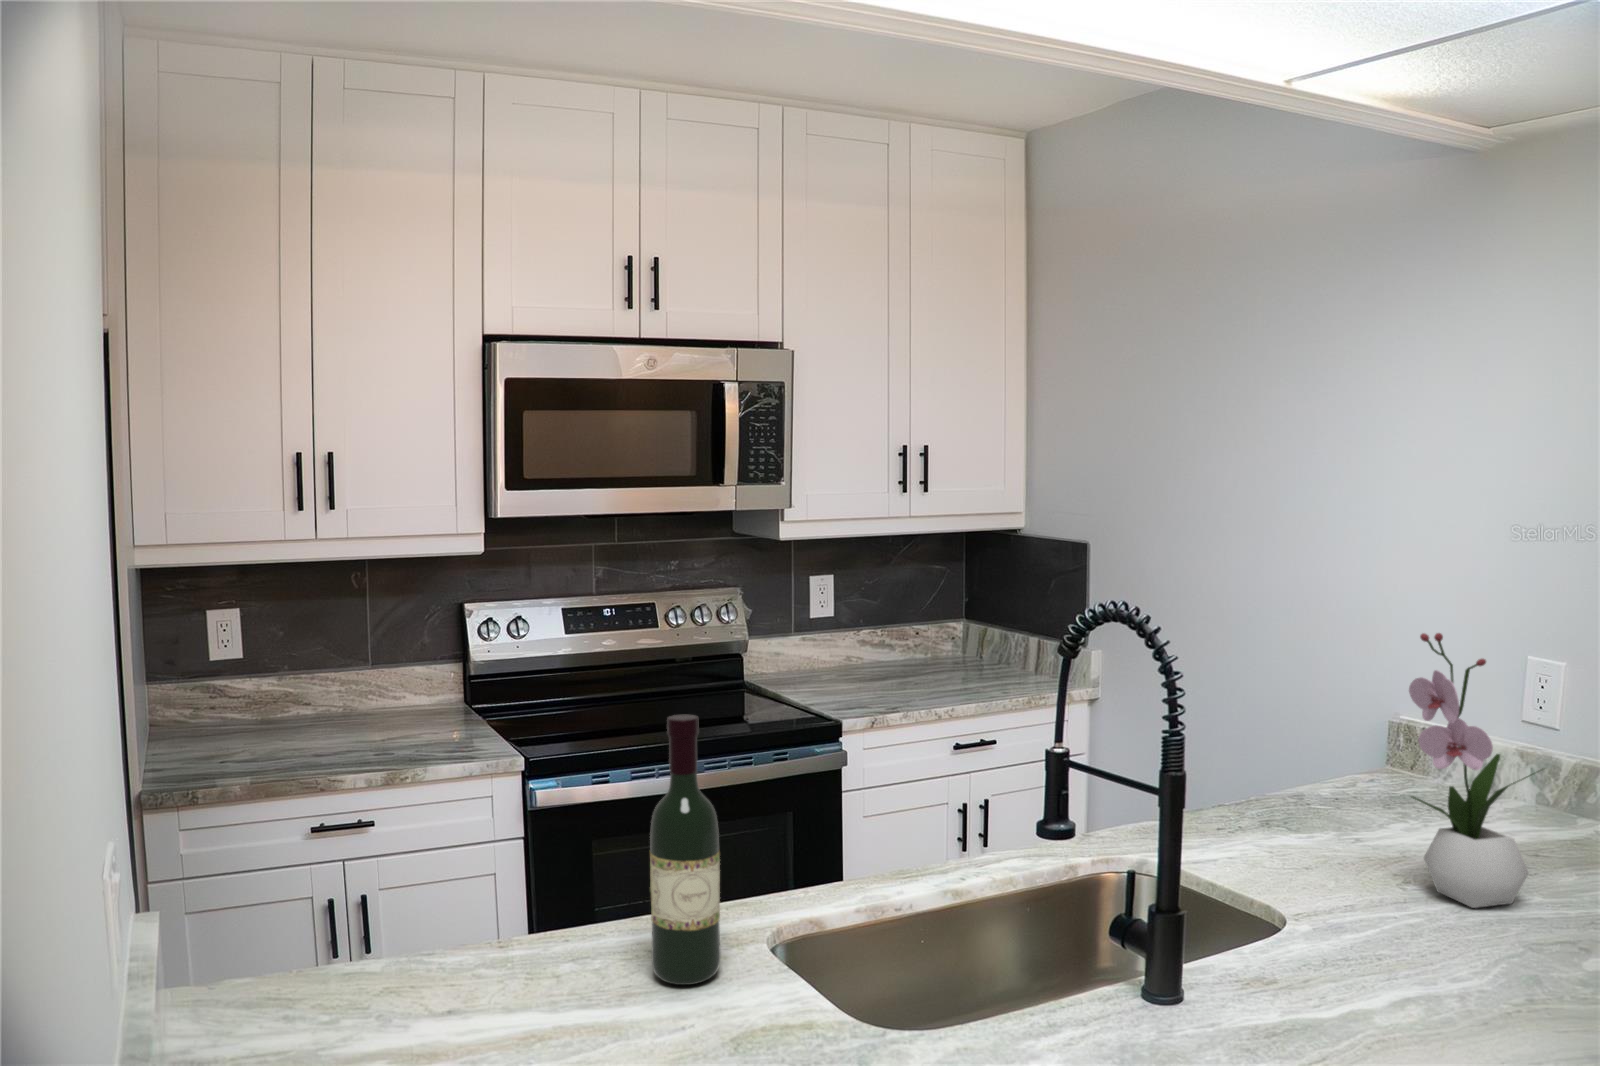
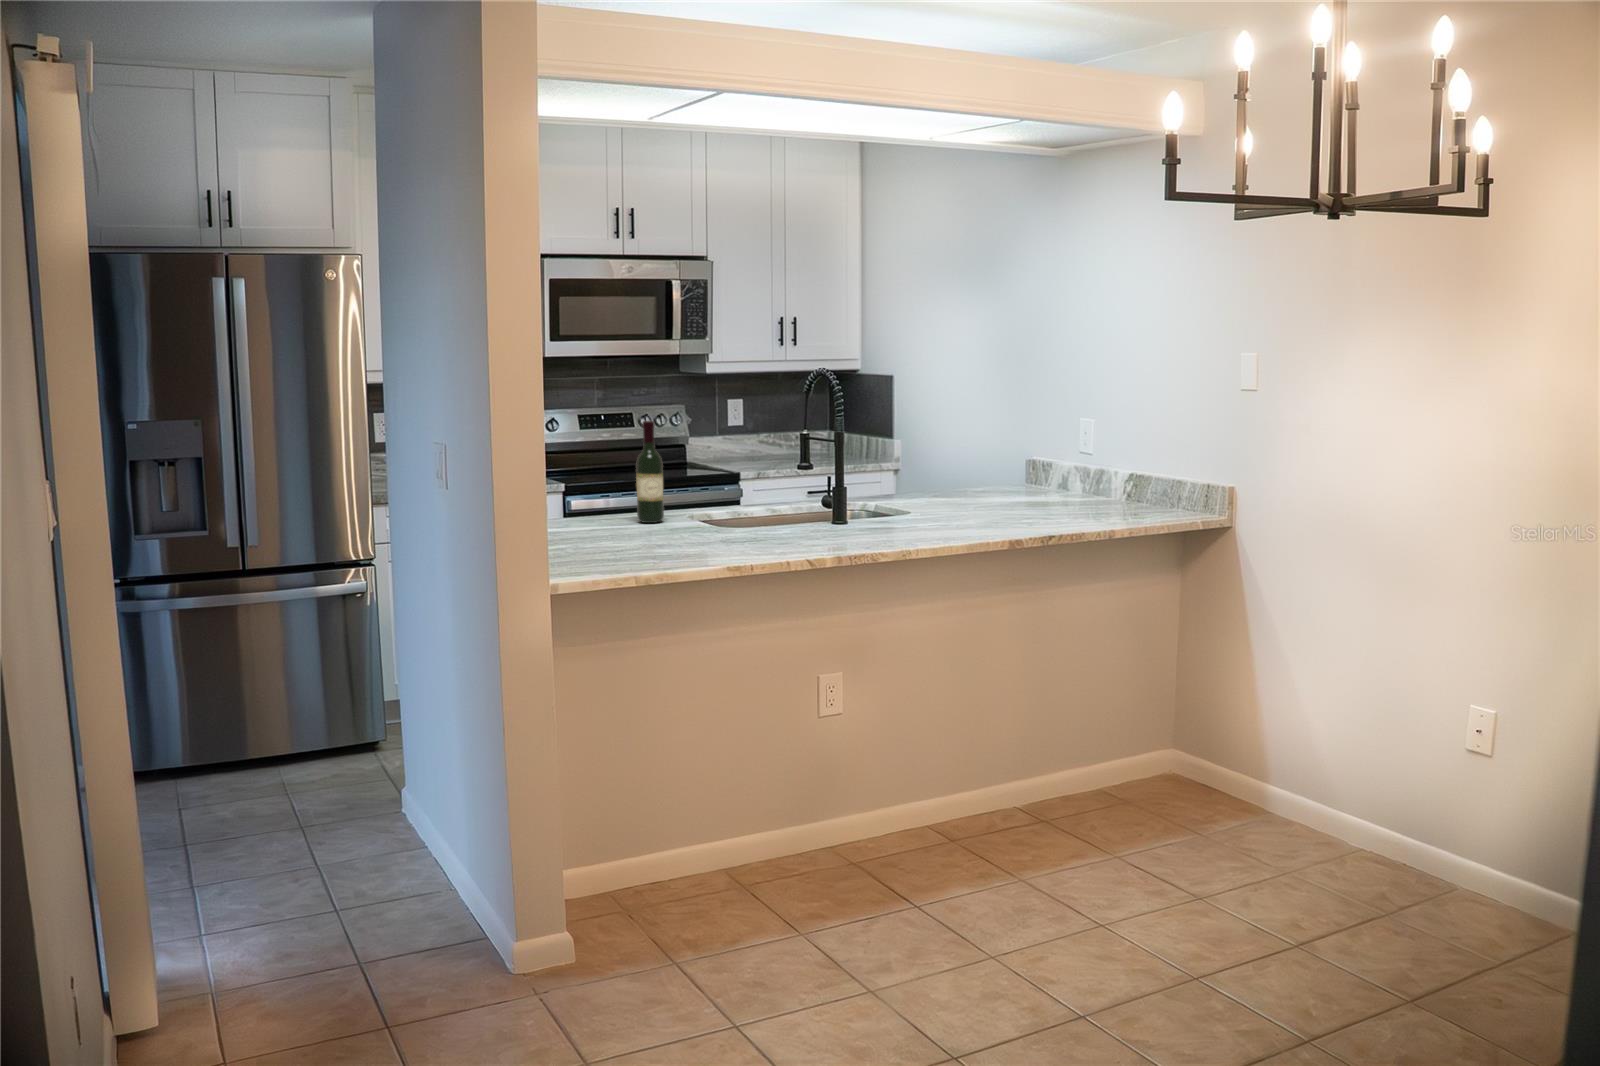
flower arrangement: present [1409,633,1541,908] -> none [955,396,1006,509]

